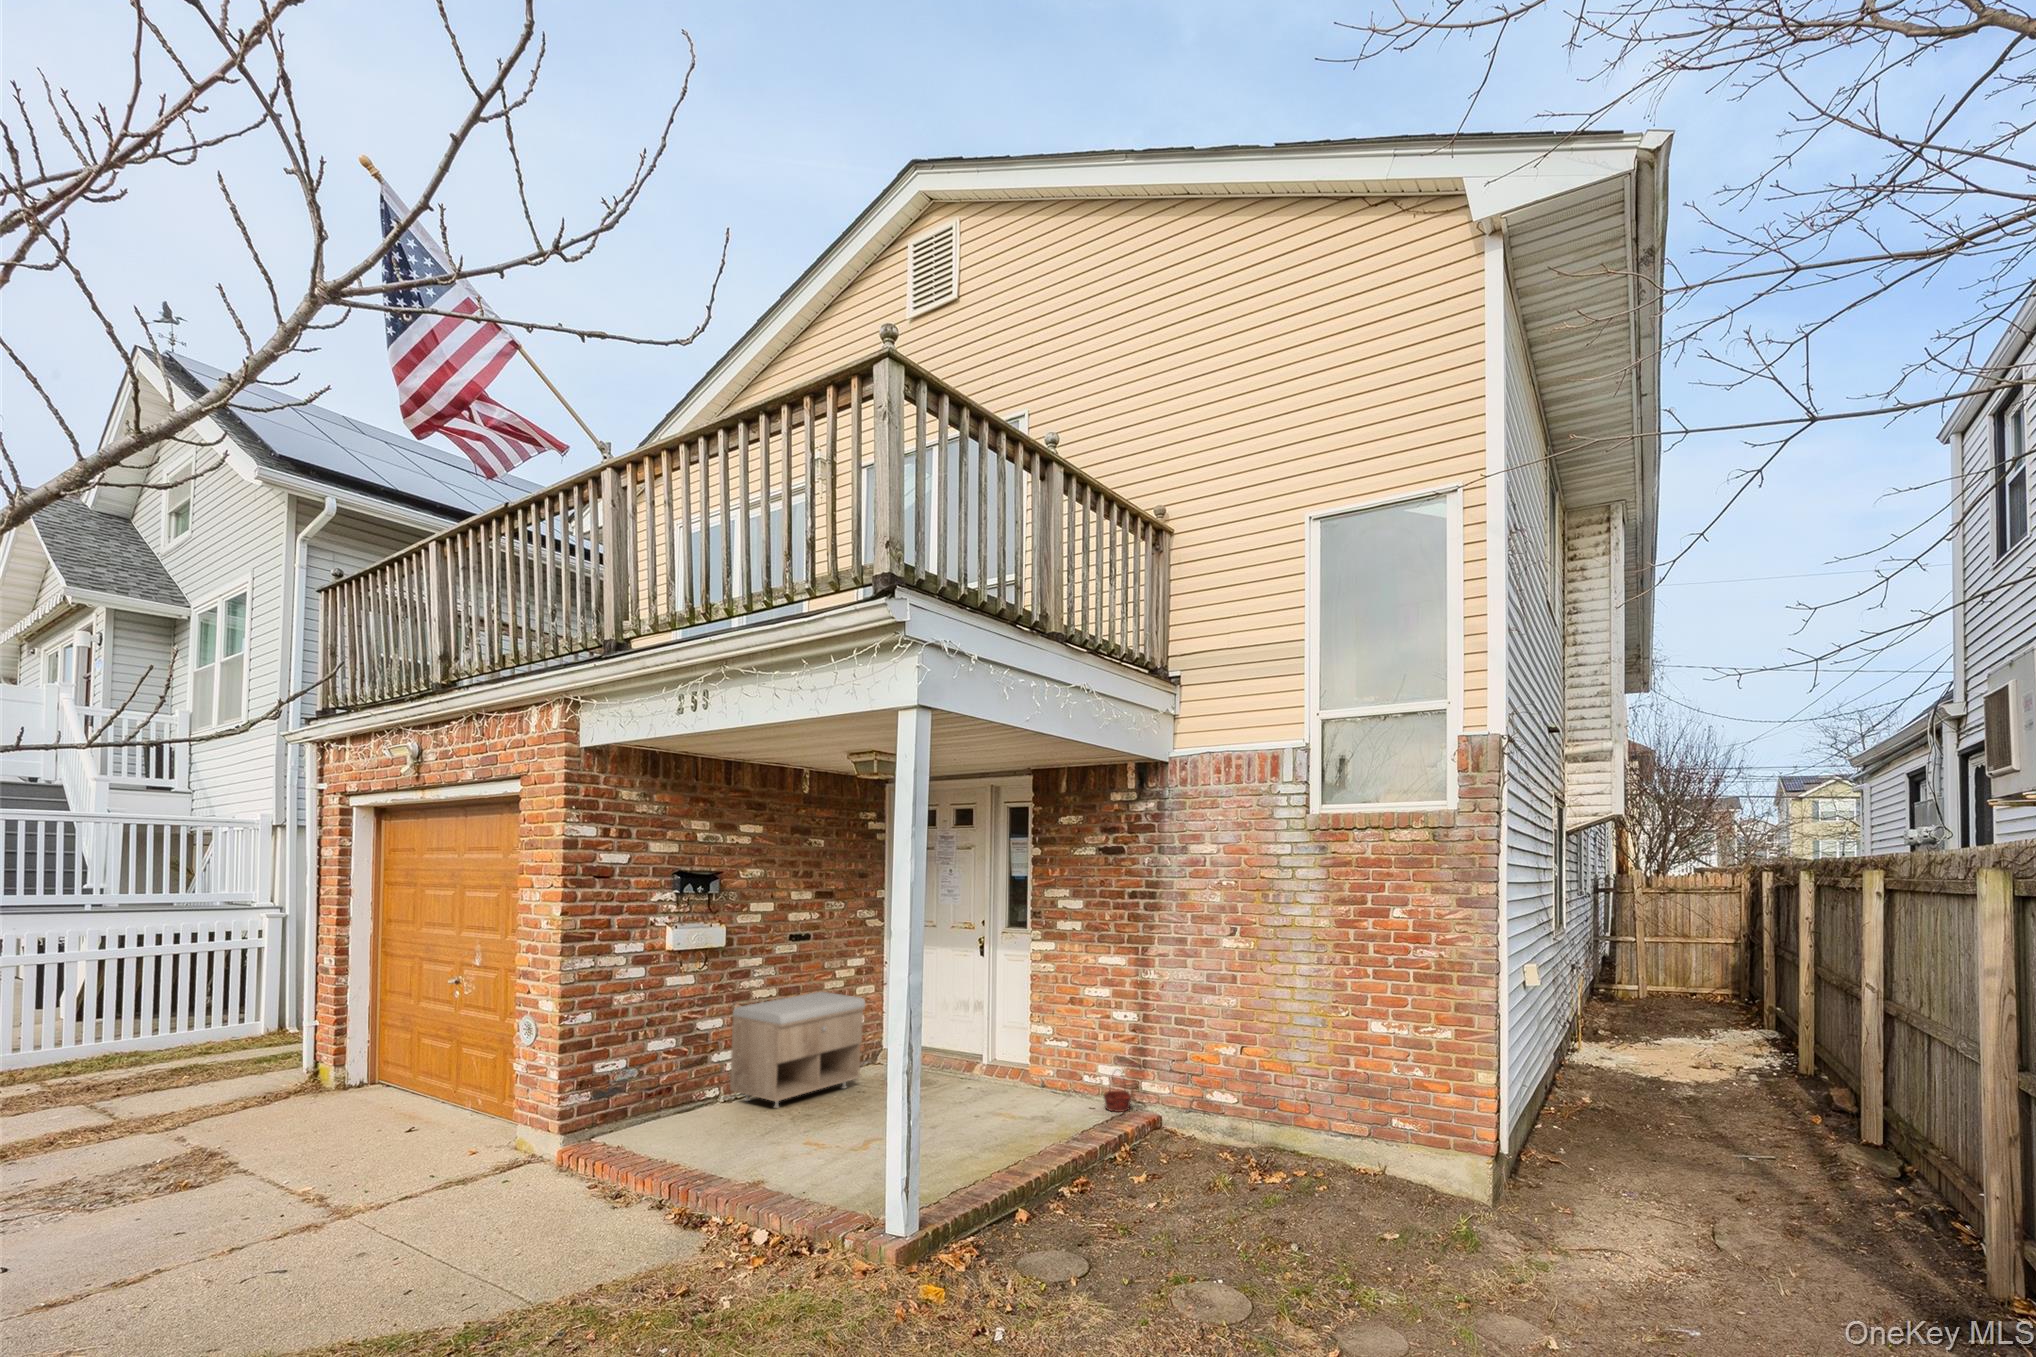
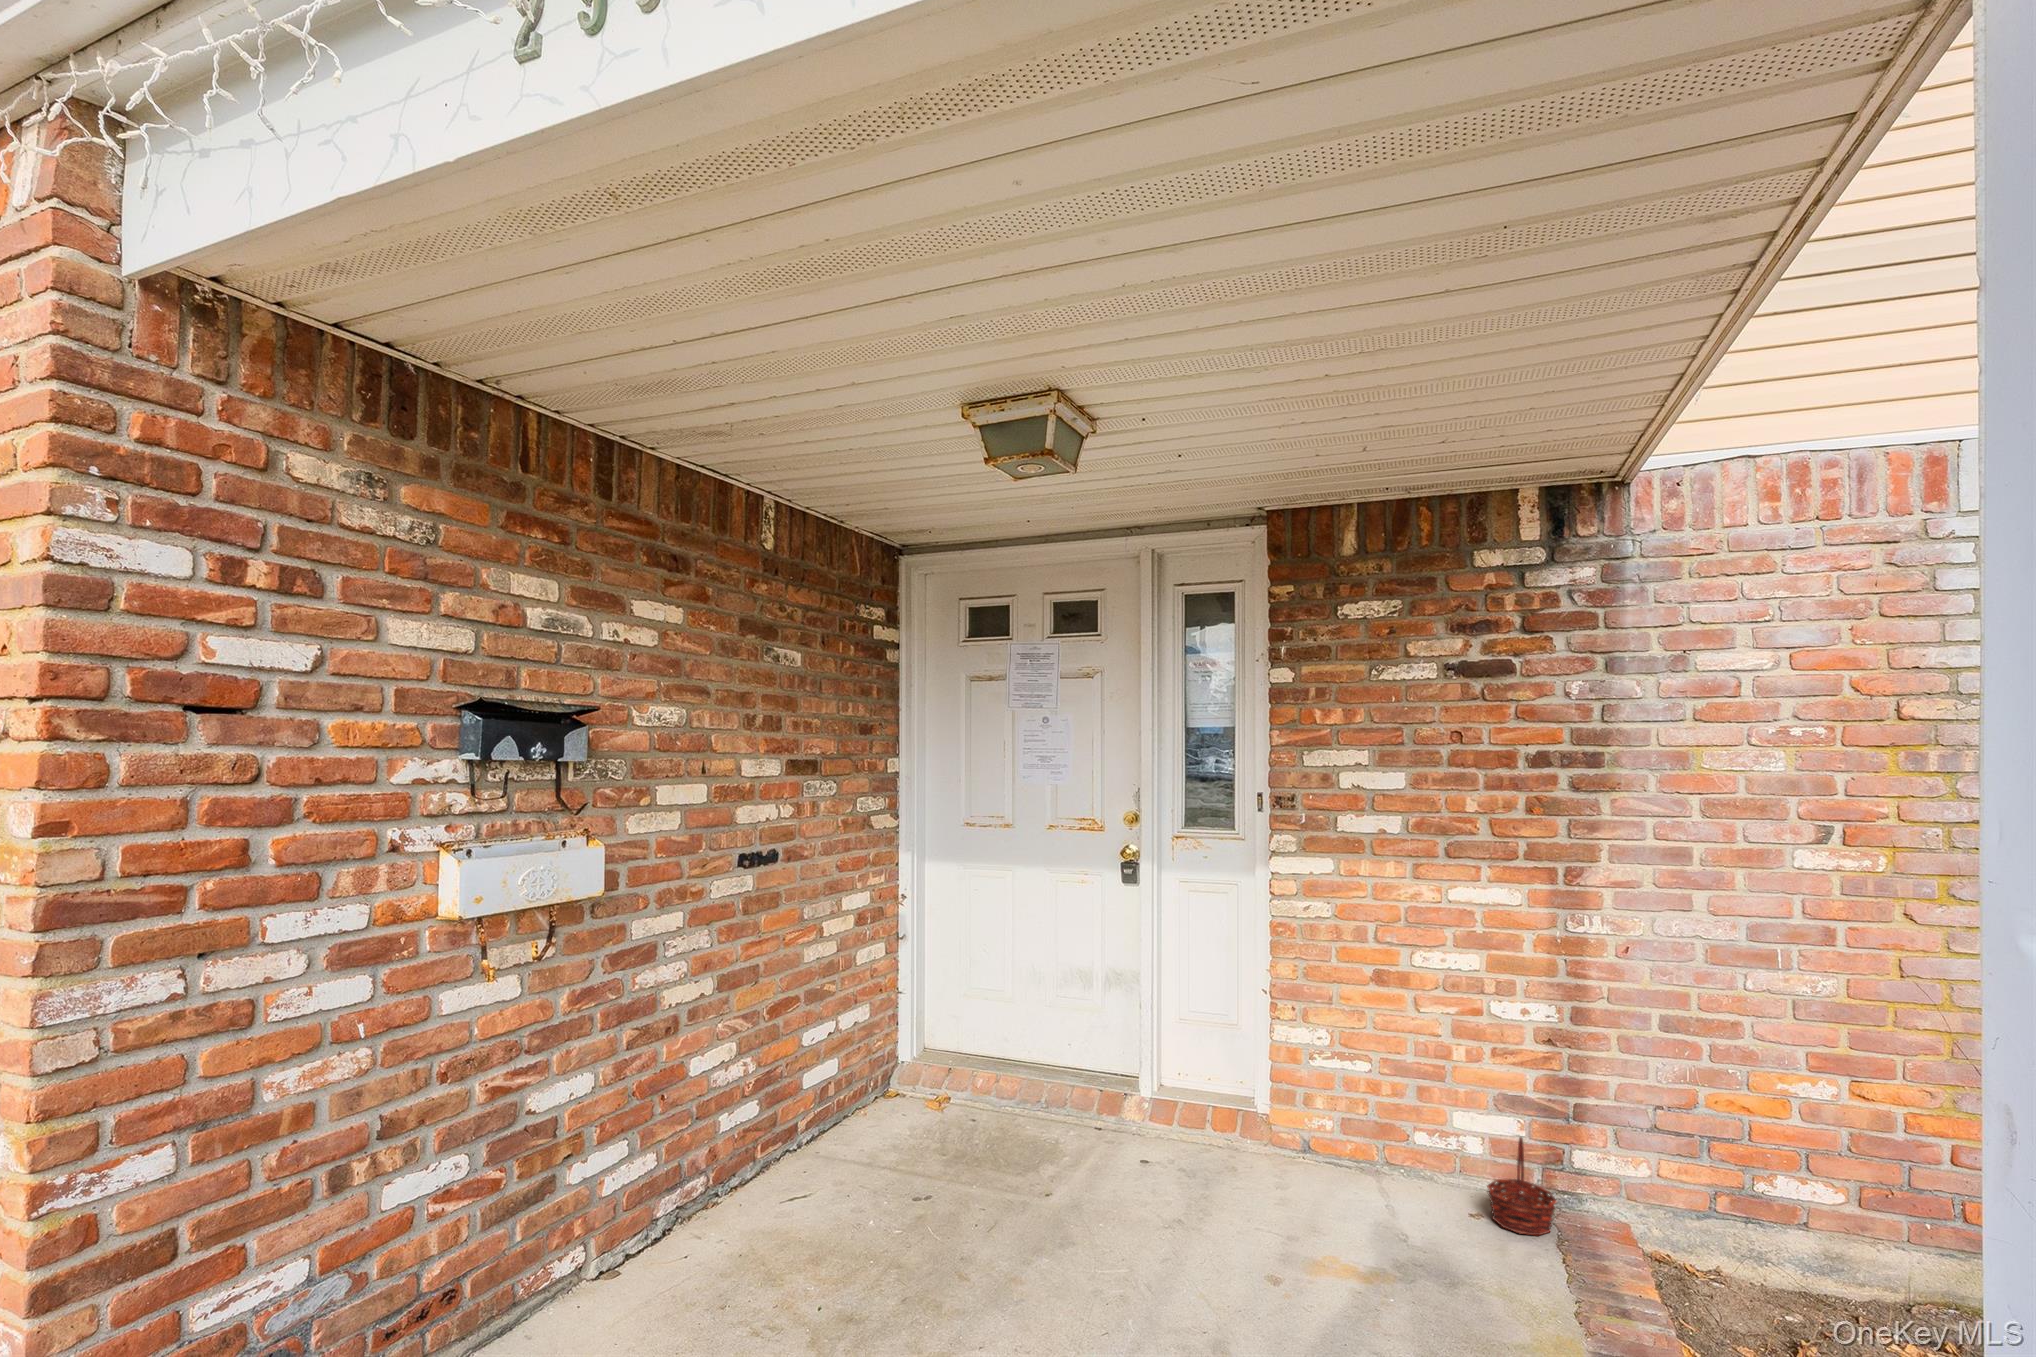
storage bench: present [730,992,865,1108] -> none [618,974,915,1287]

